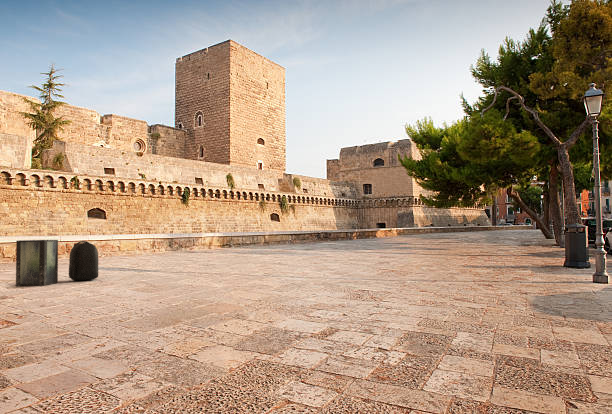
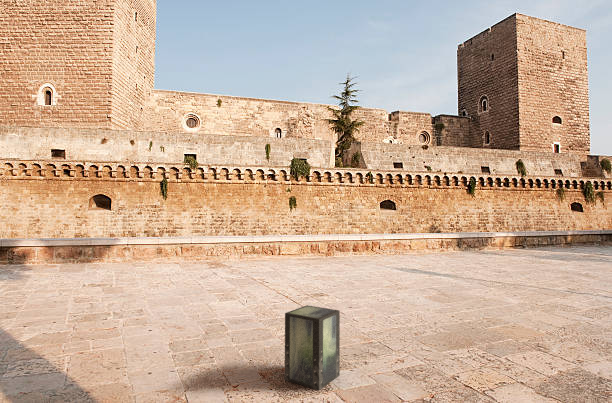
backpack: present [69,241,98,281] -> none [355,309,397,375]

